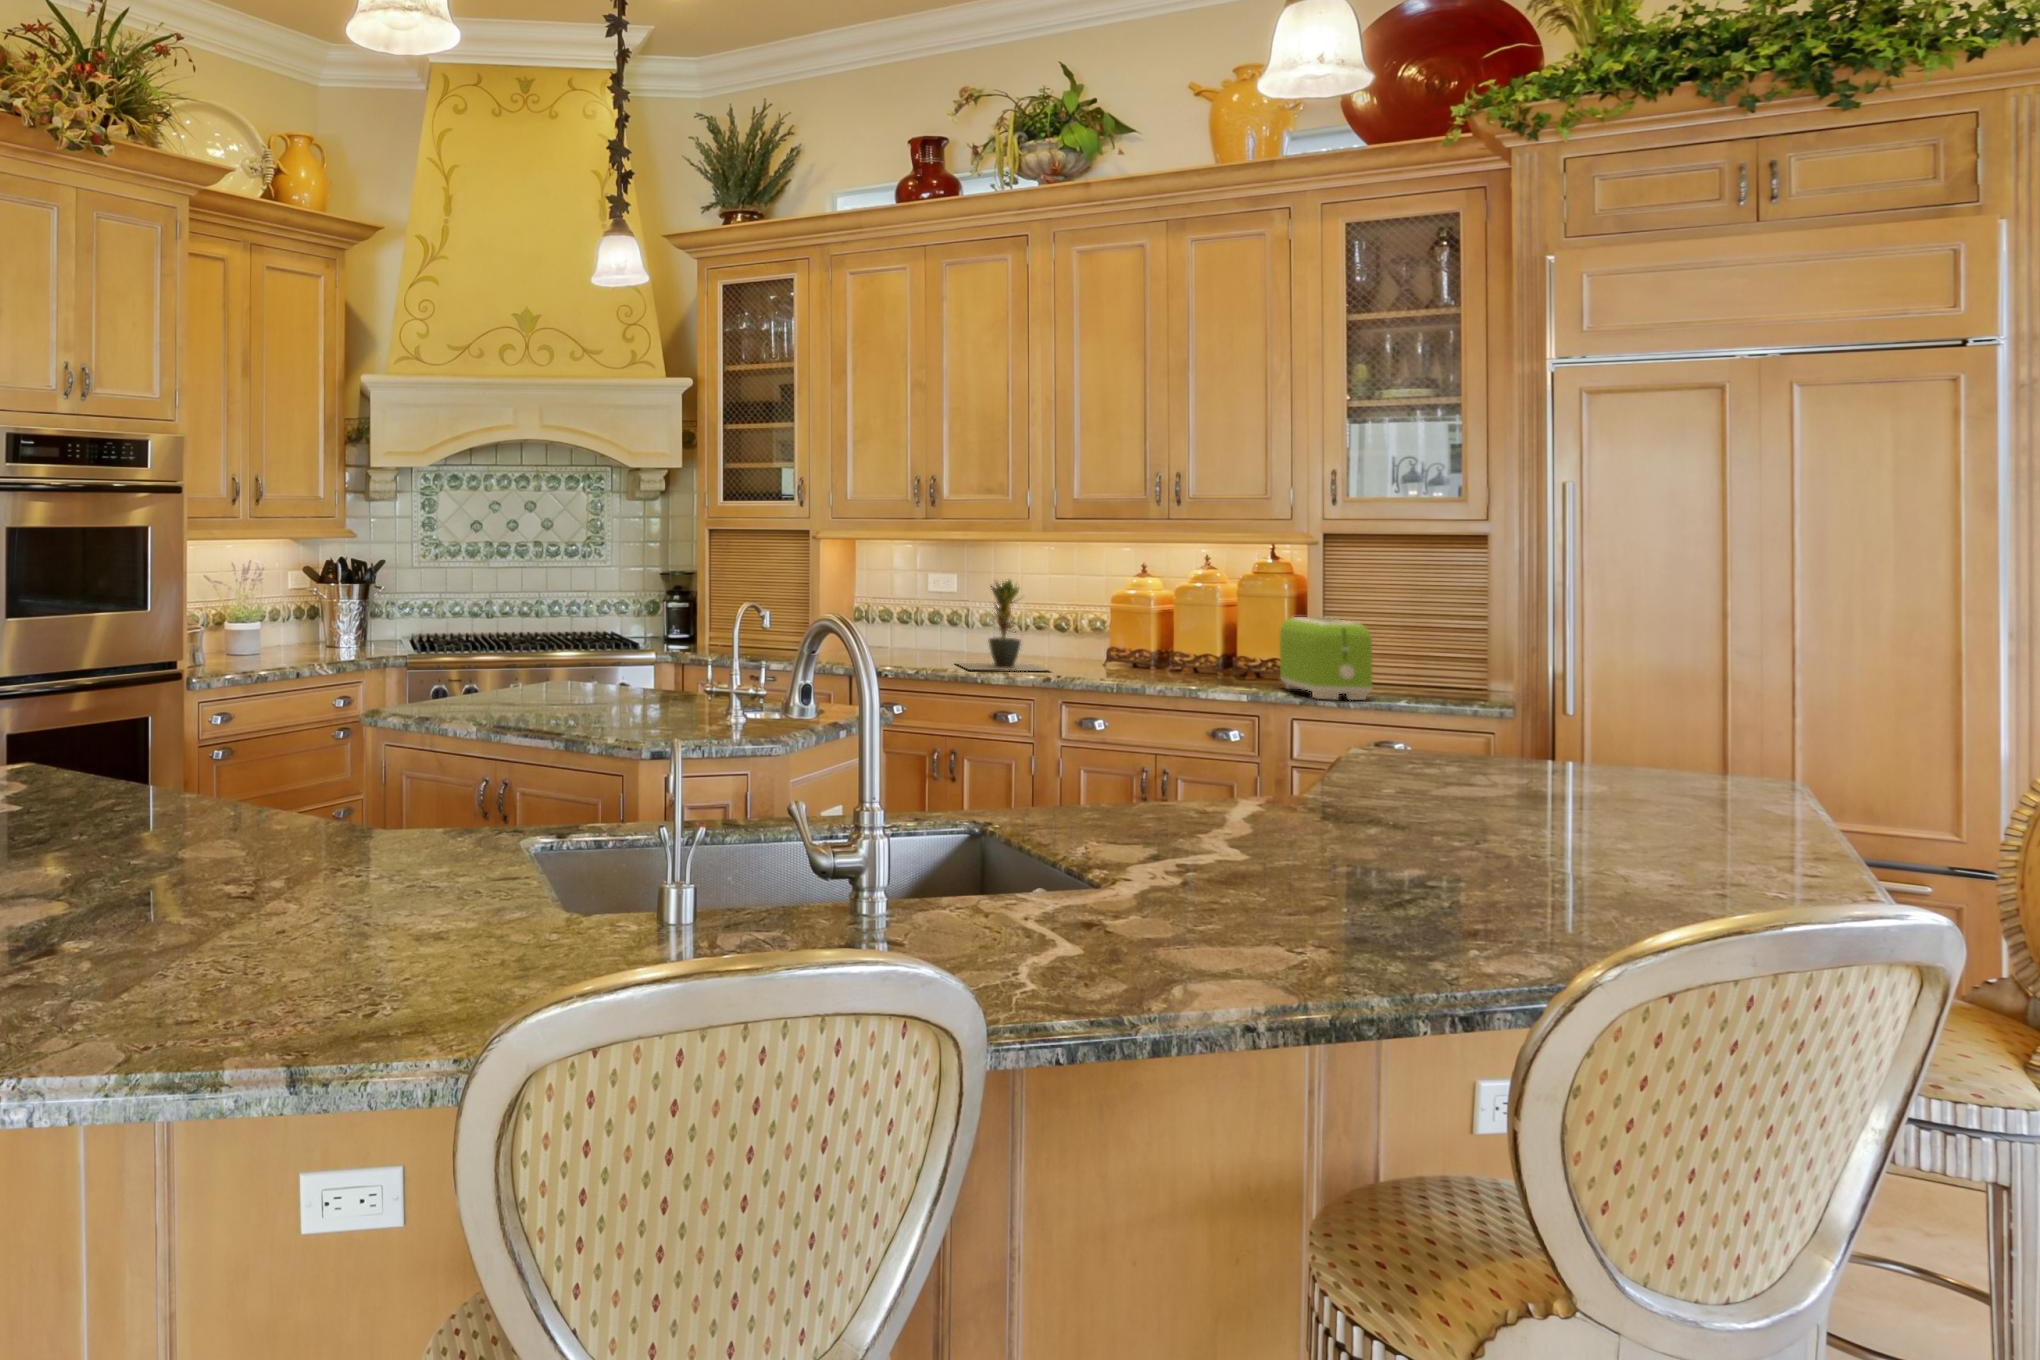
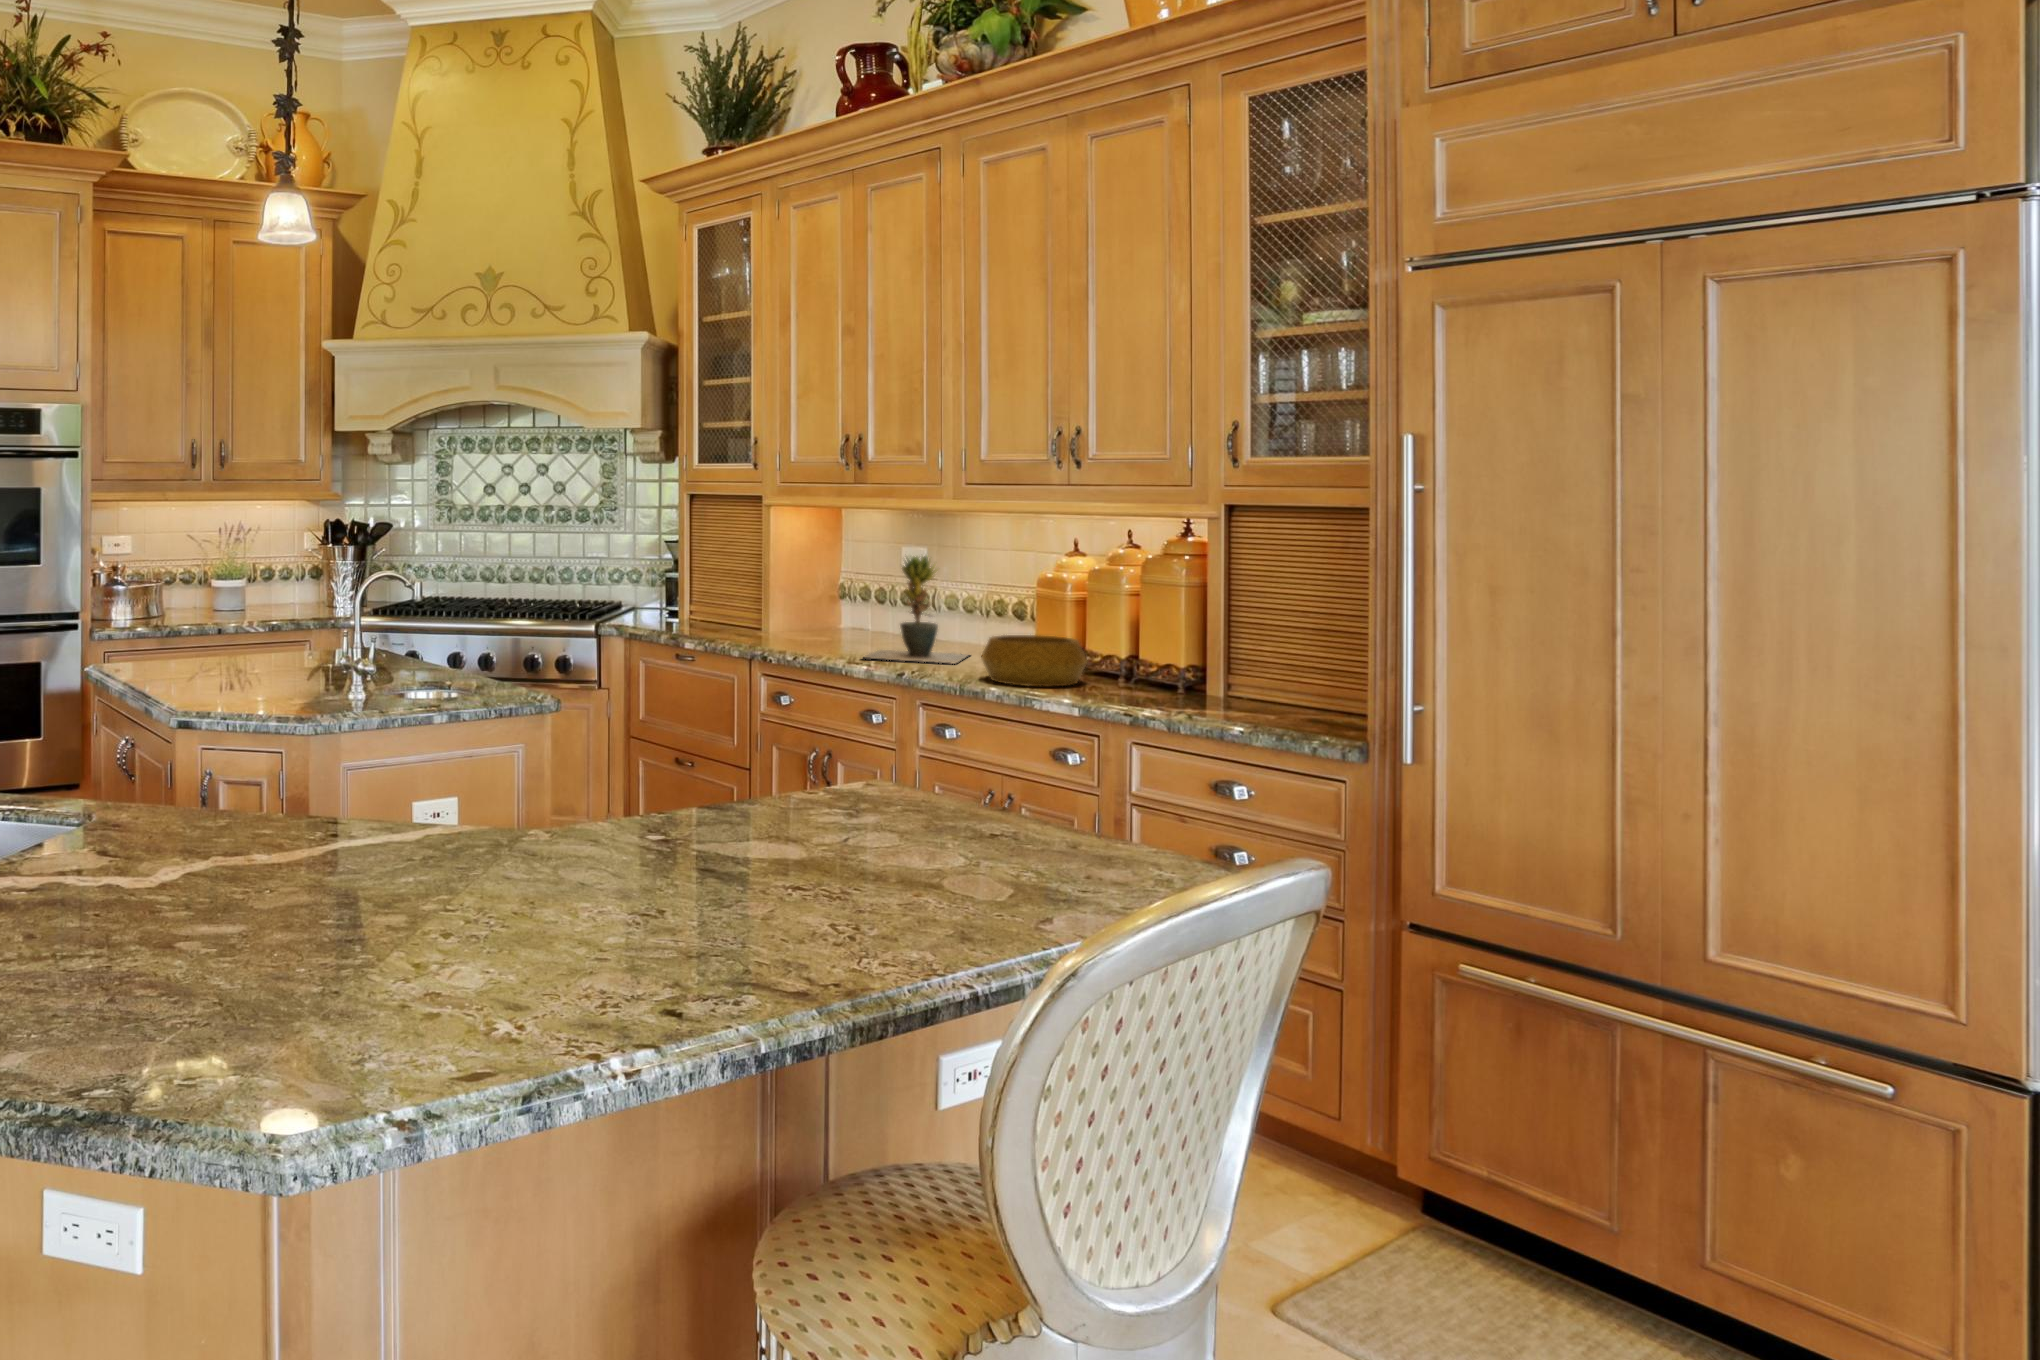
toaster: present [1280,617,1372,700] -> none [1141,608,1234,716]
decorative bowl: none [1110,644,1201,685] -> present [981,635,1088,686]

